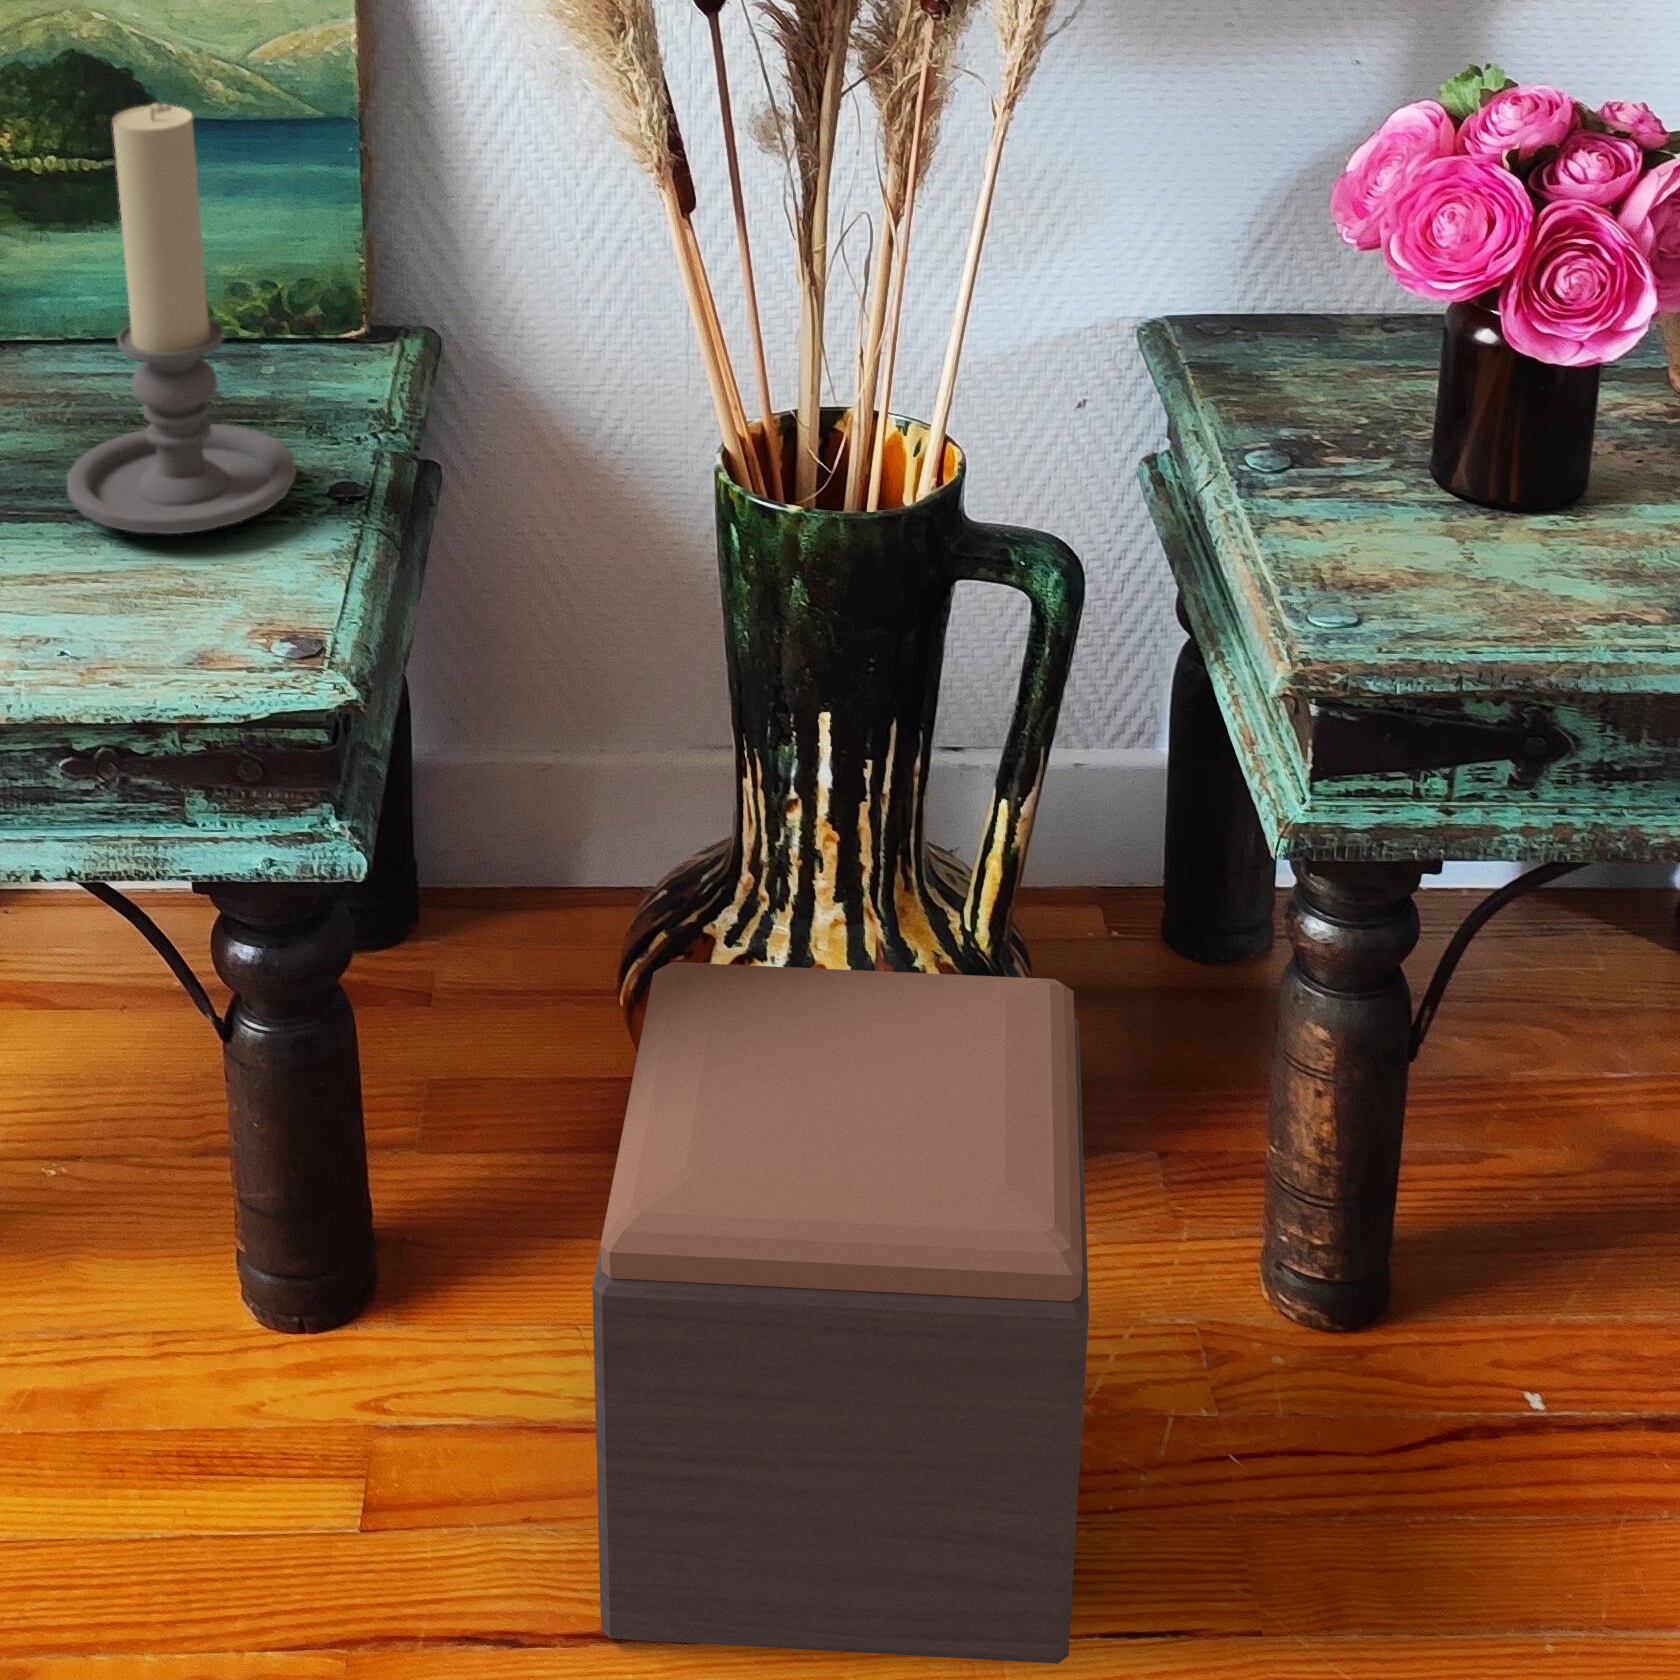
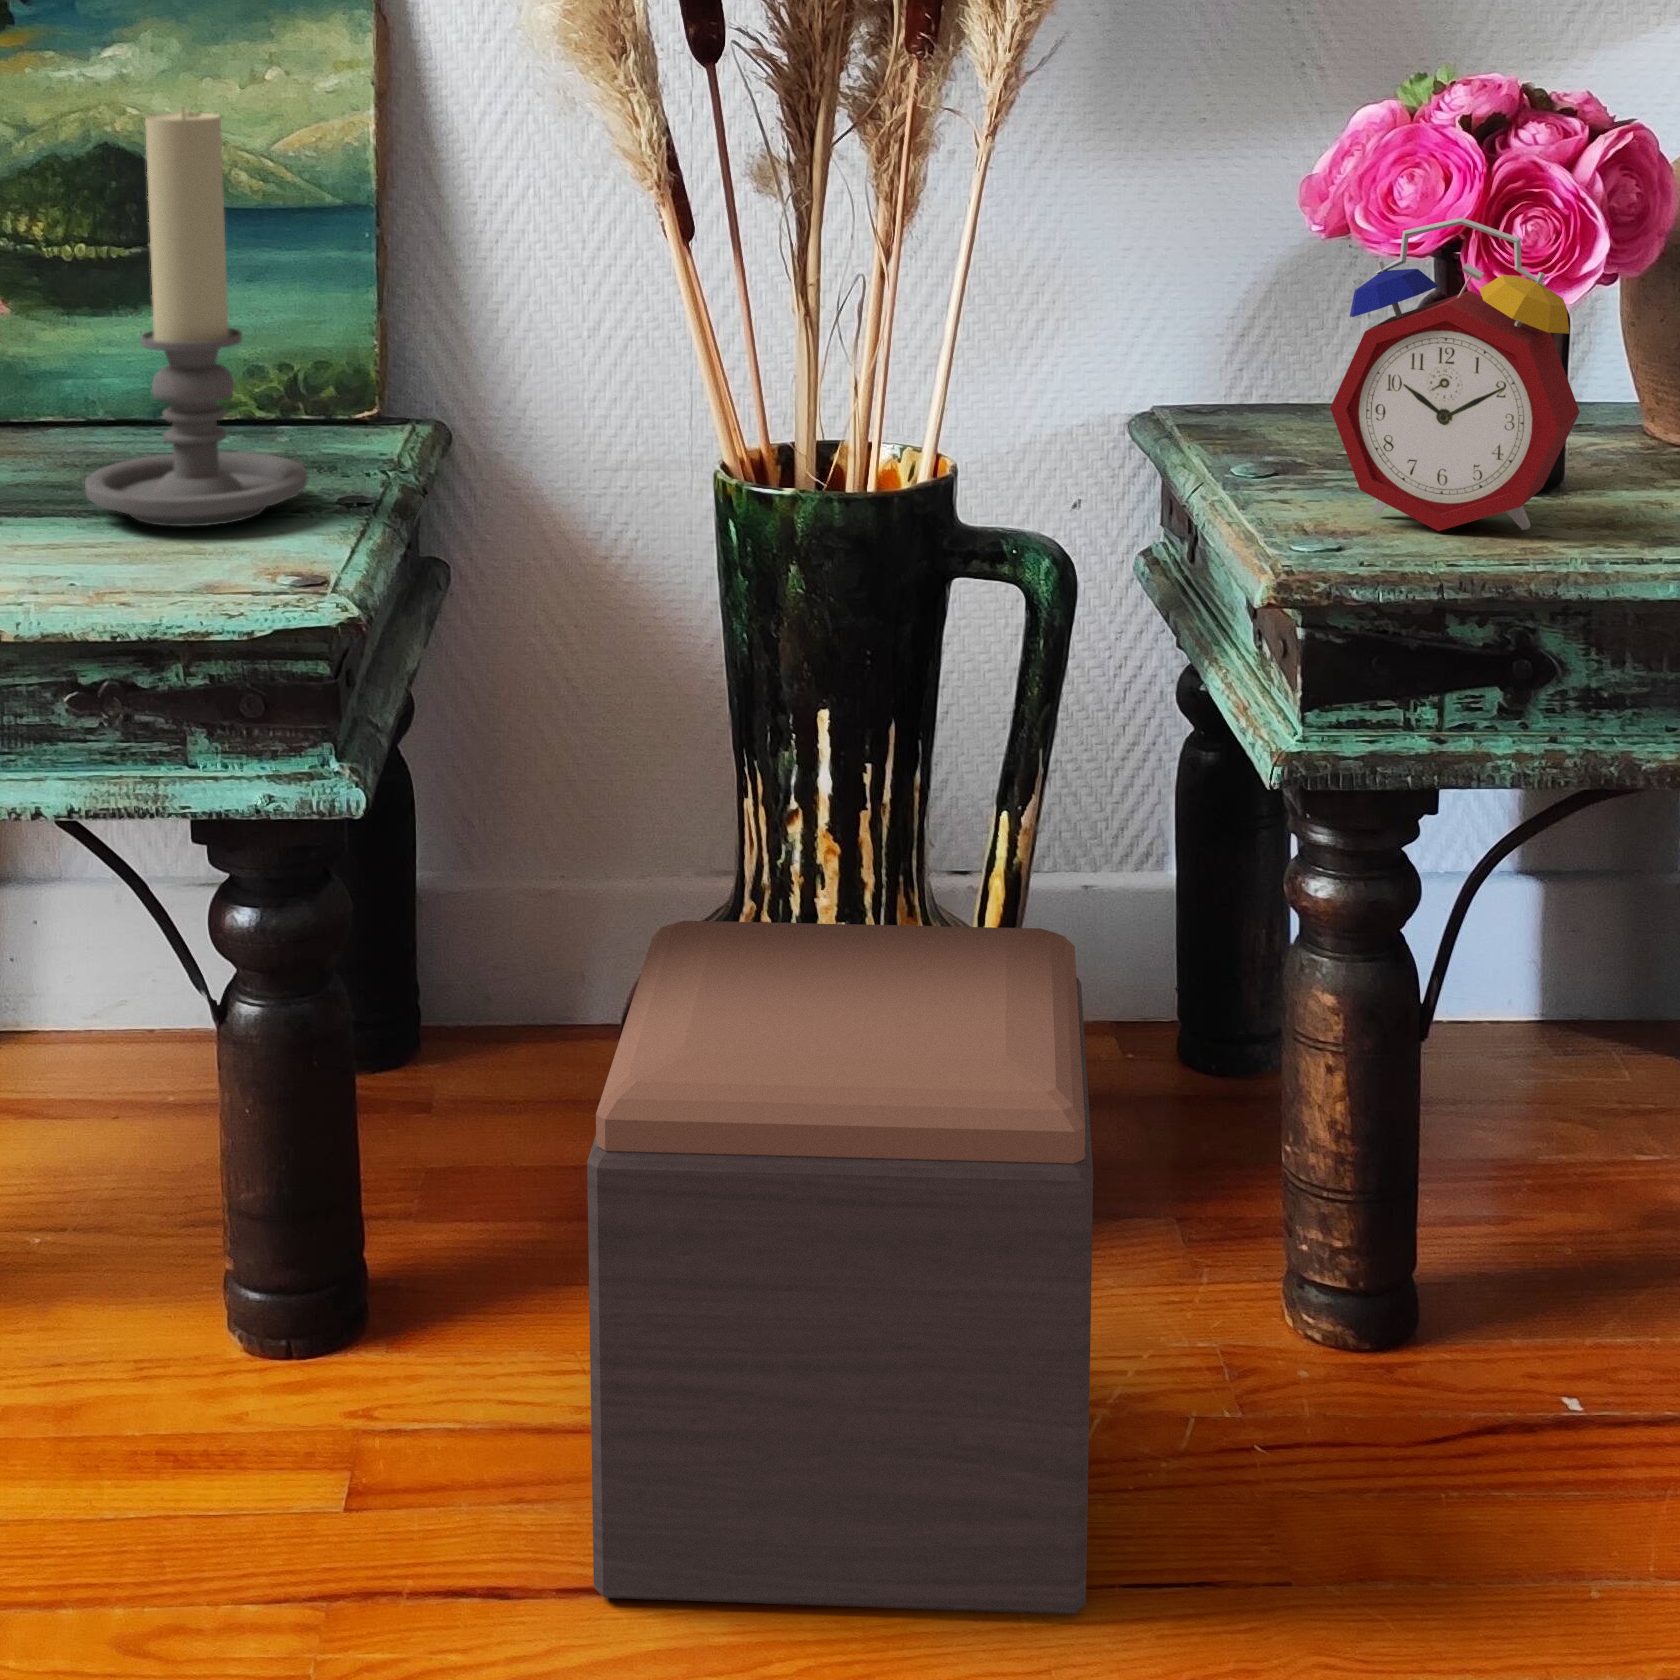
alarm clock: none [1354,274,1613,586] -> present [1330,218,1580,531]

